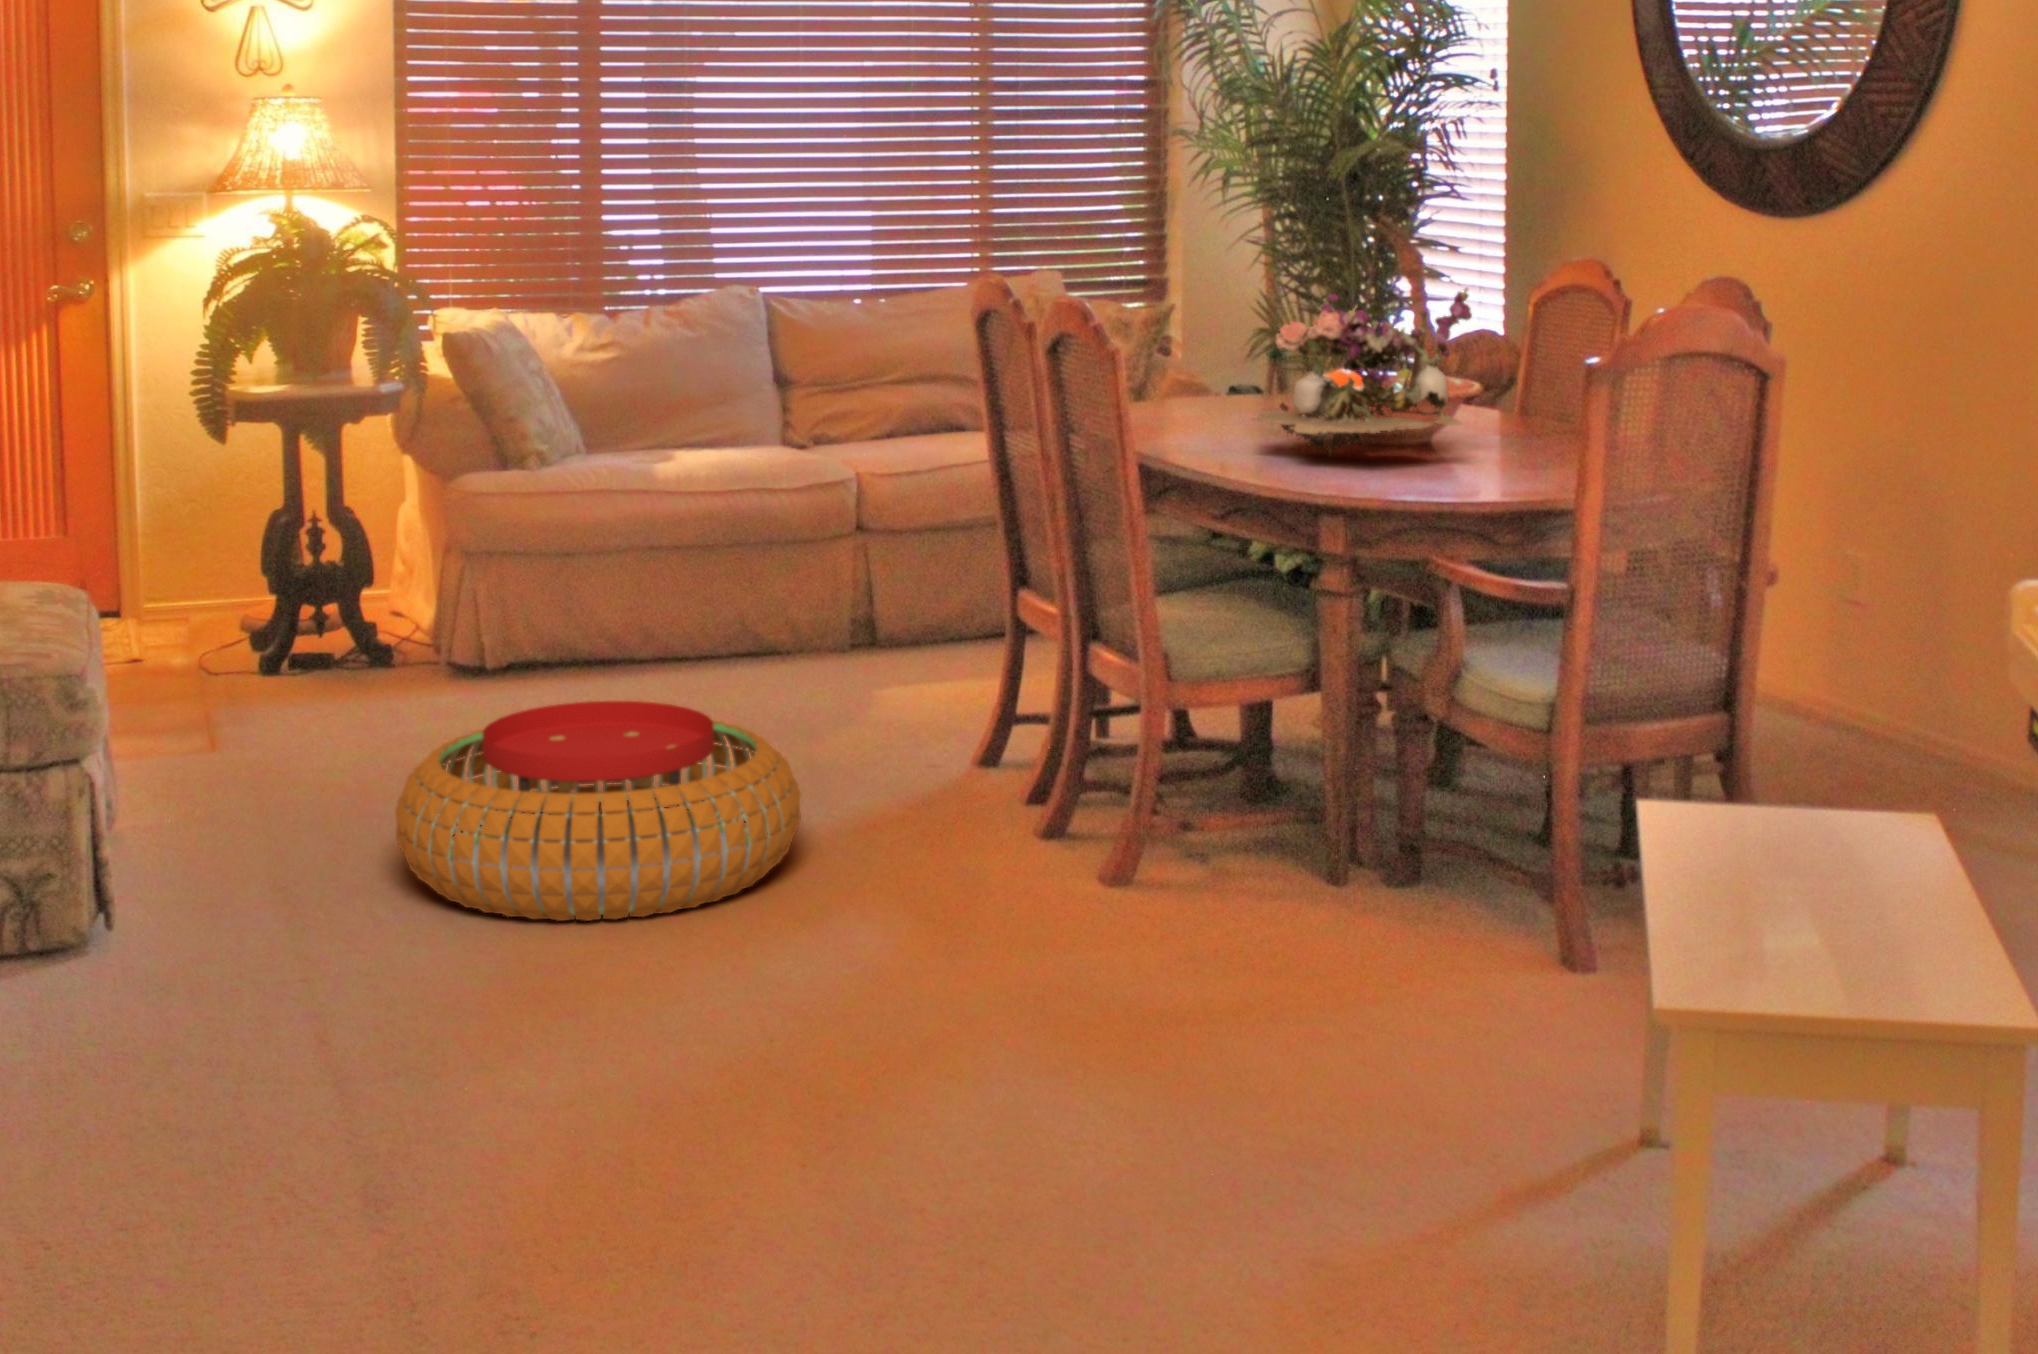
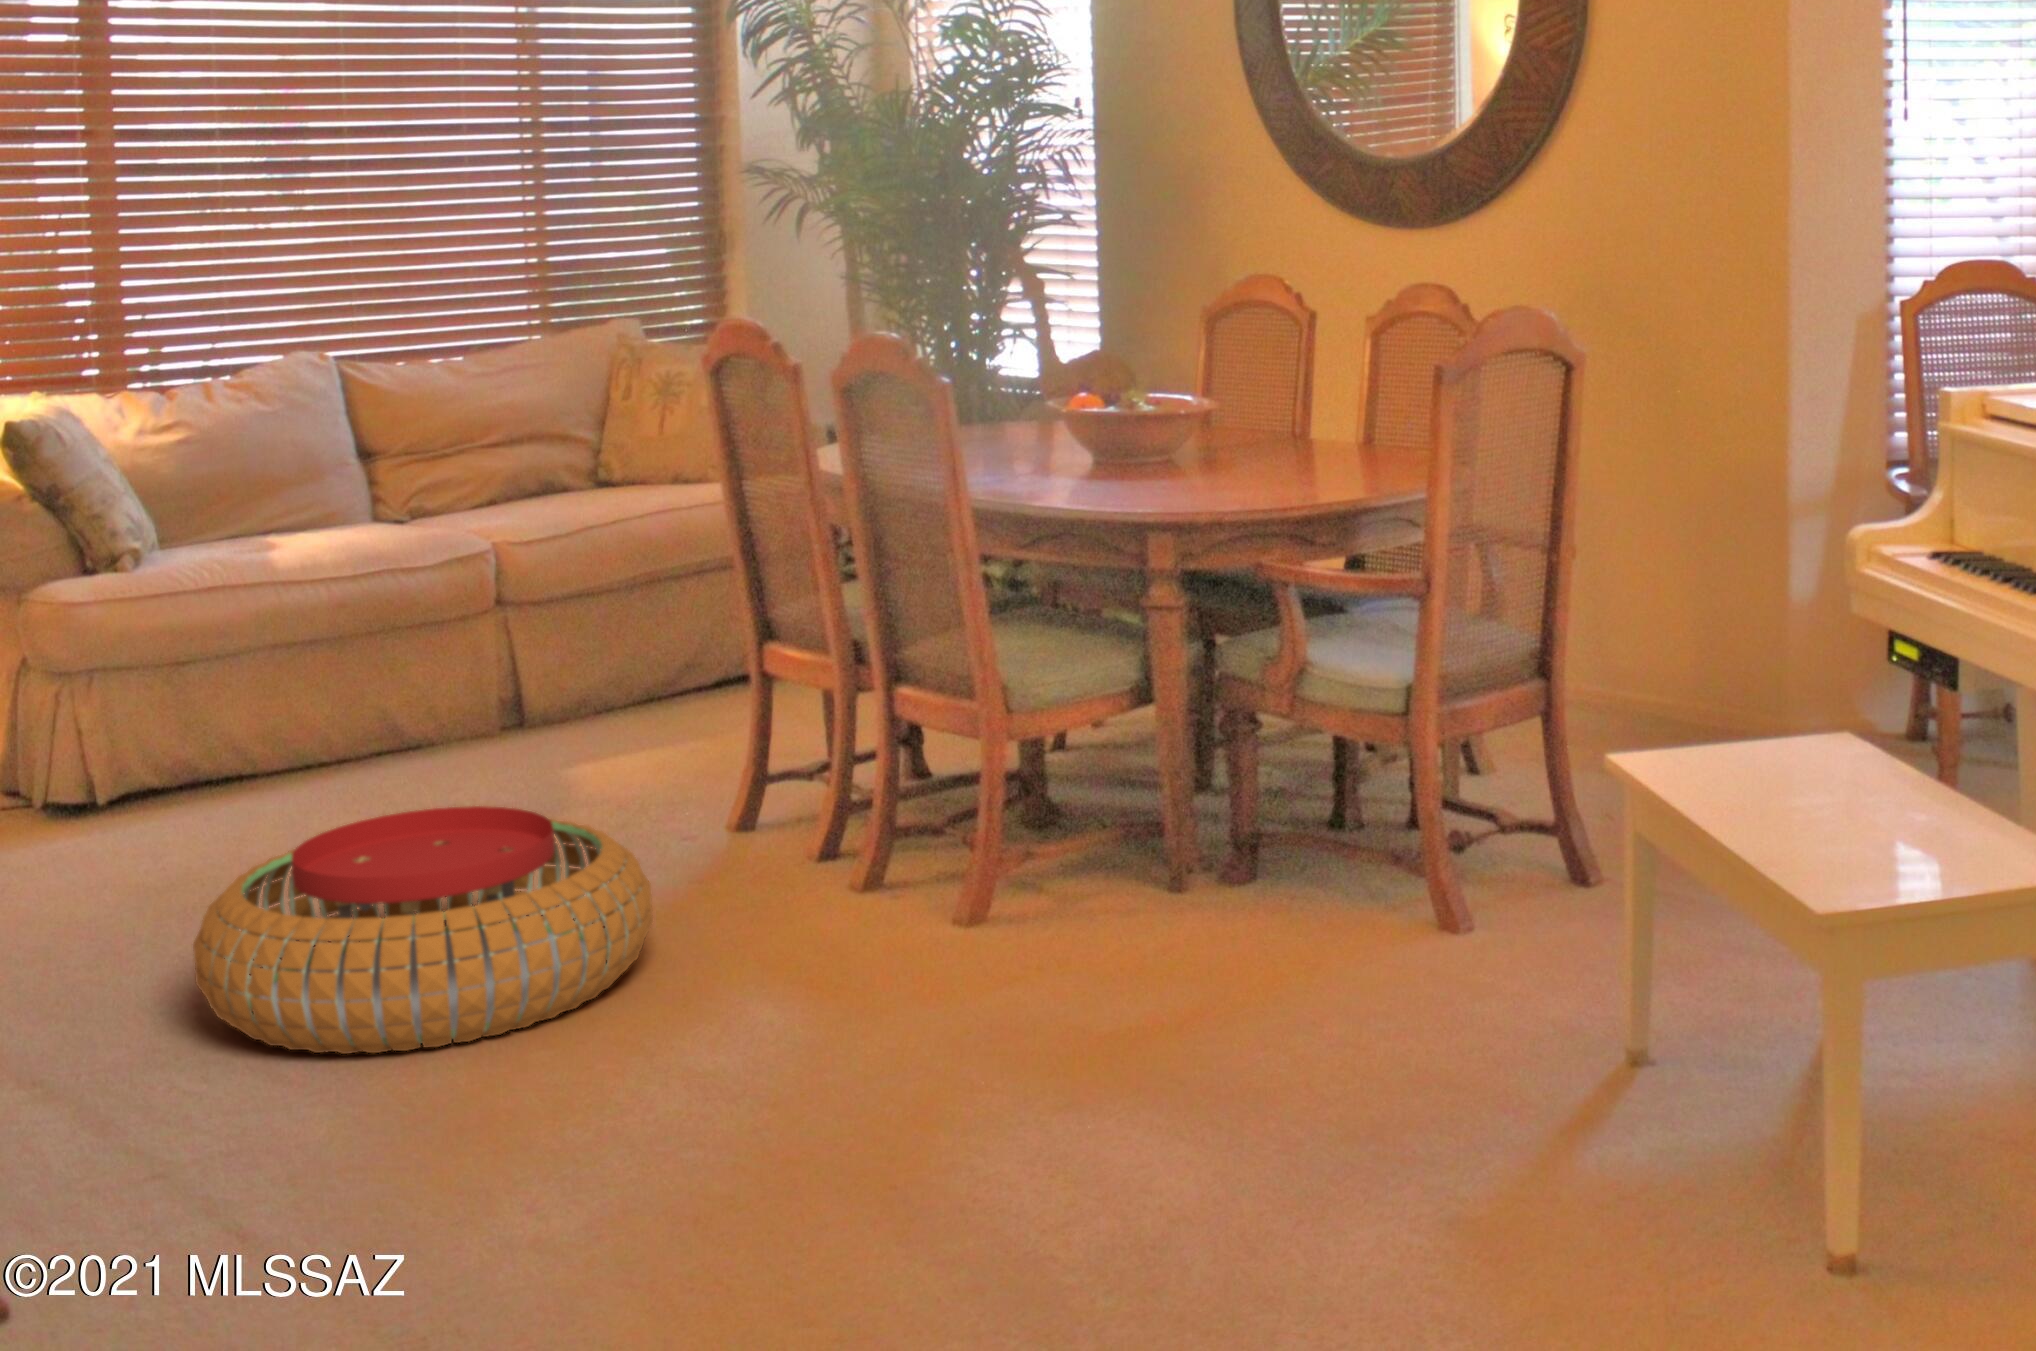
flower arrangement: present [1254,288,1472,455] -> none [1054,320,1262,486]

